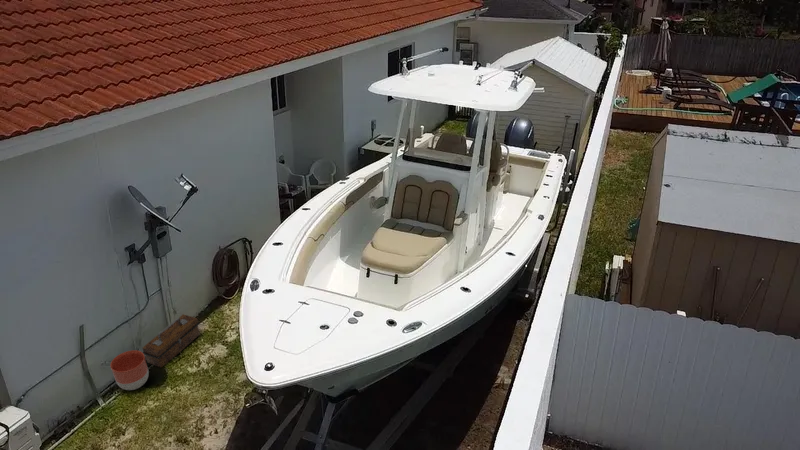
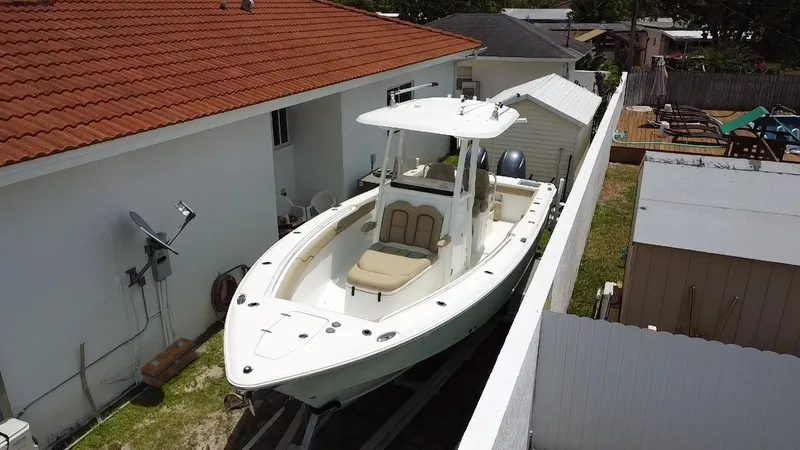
planter: present [110,350,149,390] -> none [109,370,145,408]

